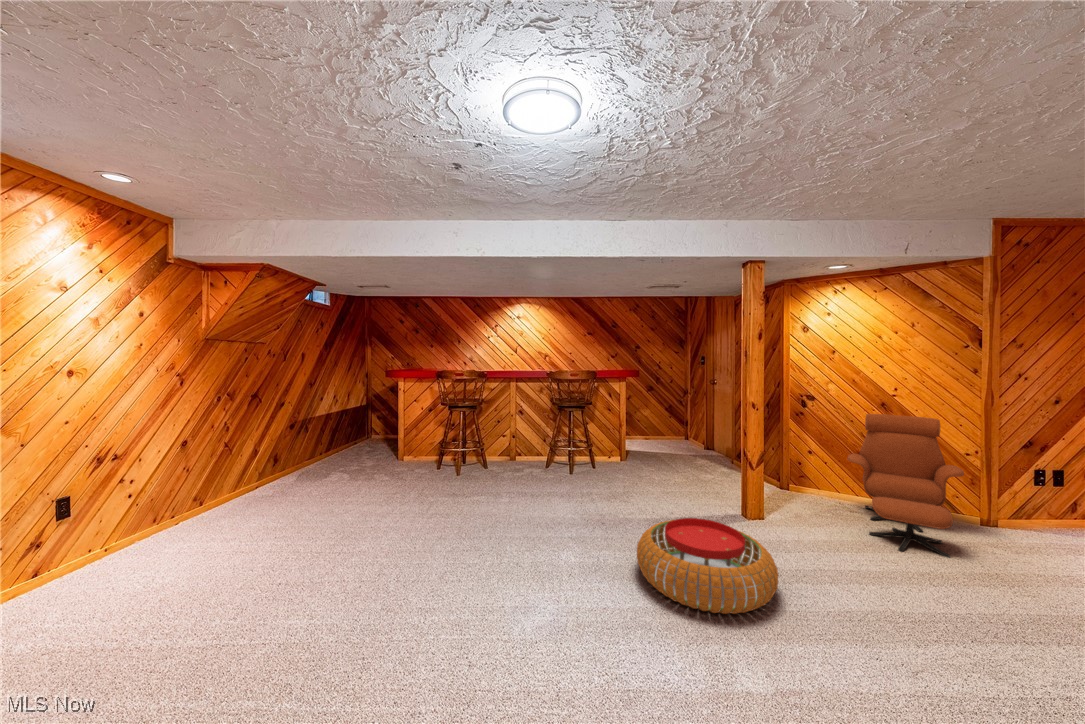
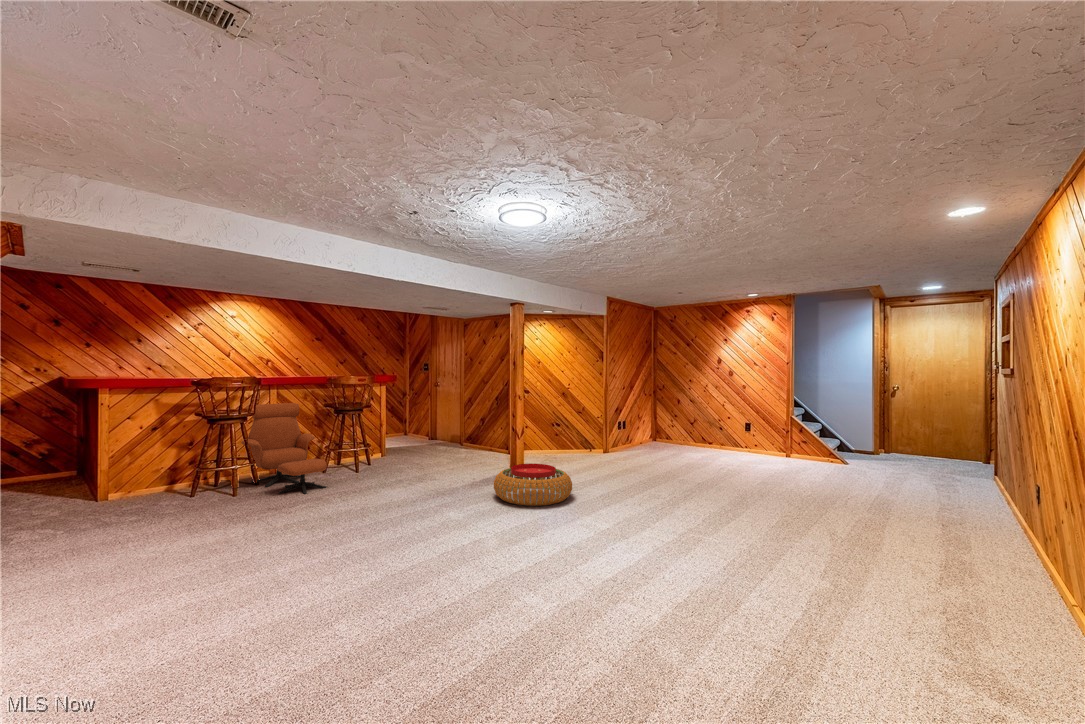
lounge chair: present [847,414,964,558] -> present [241,403,327,494]

